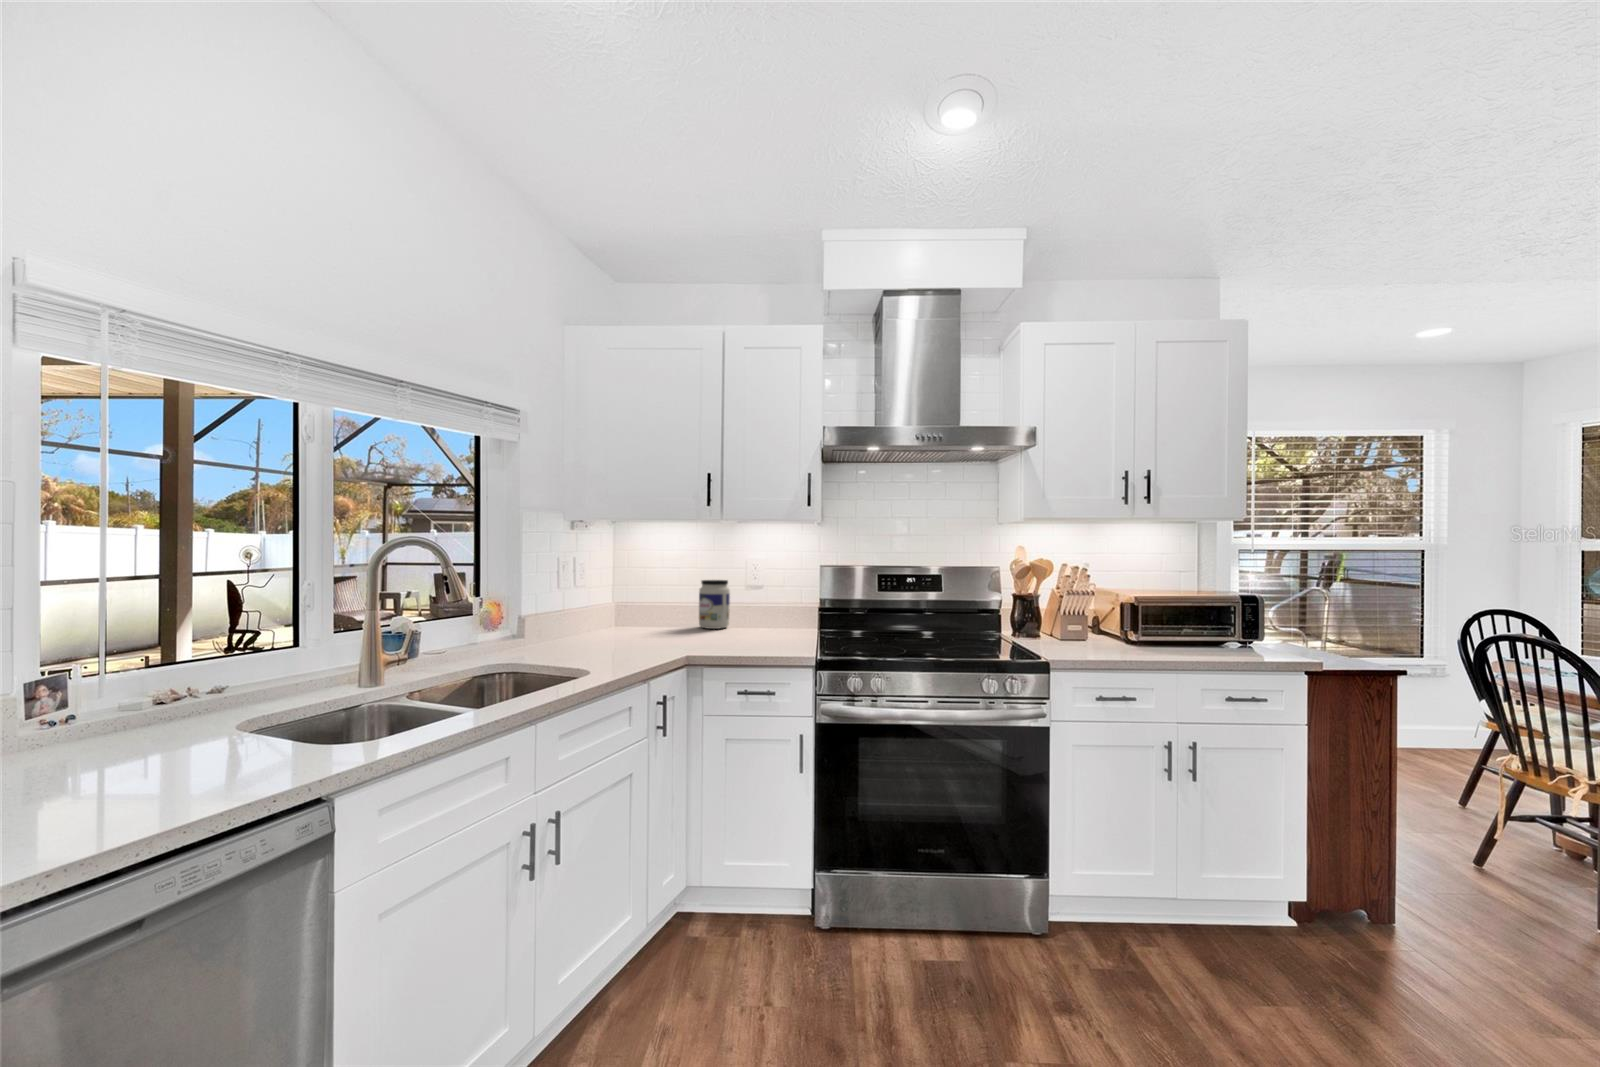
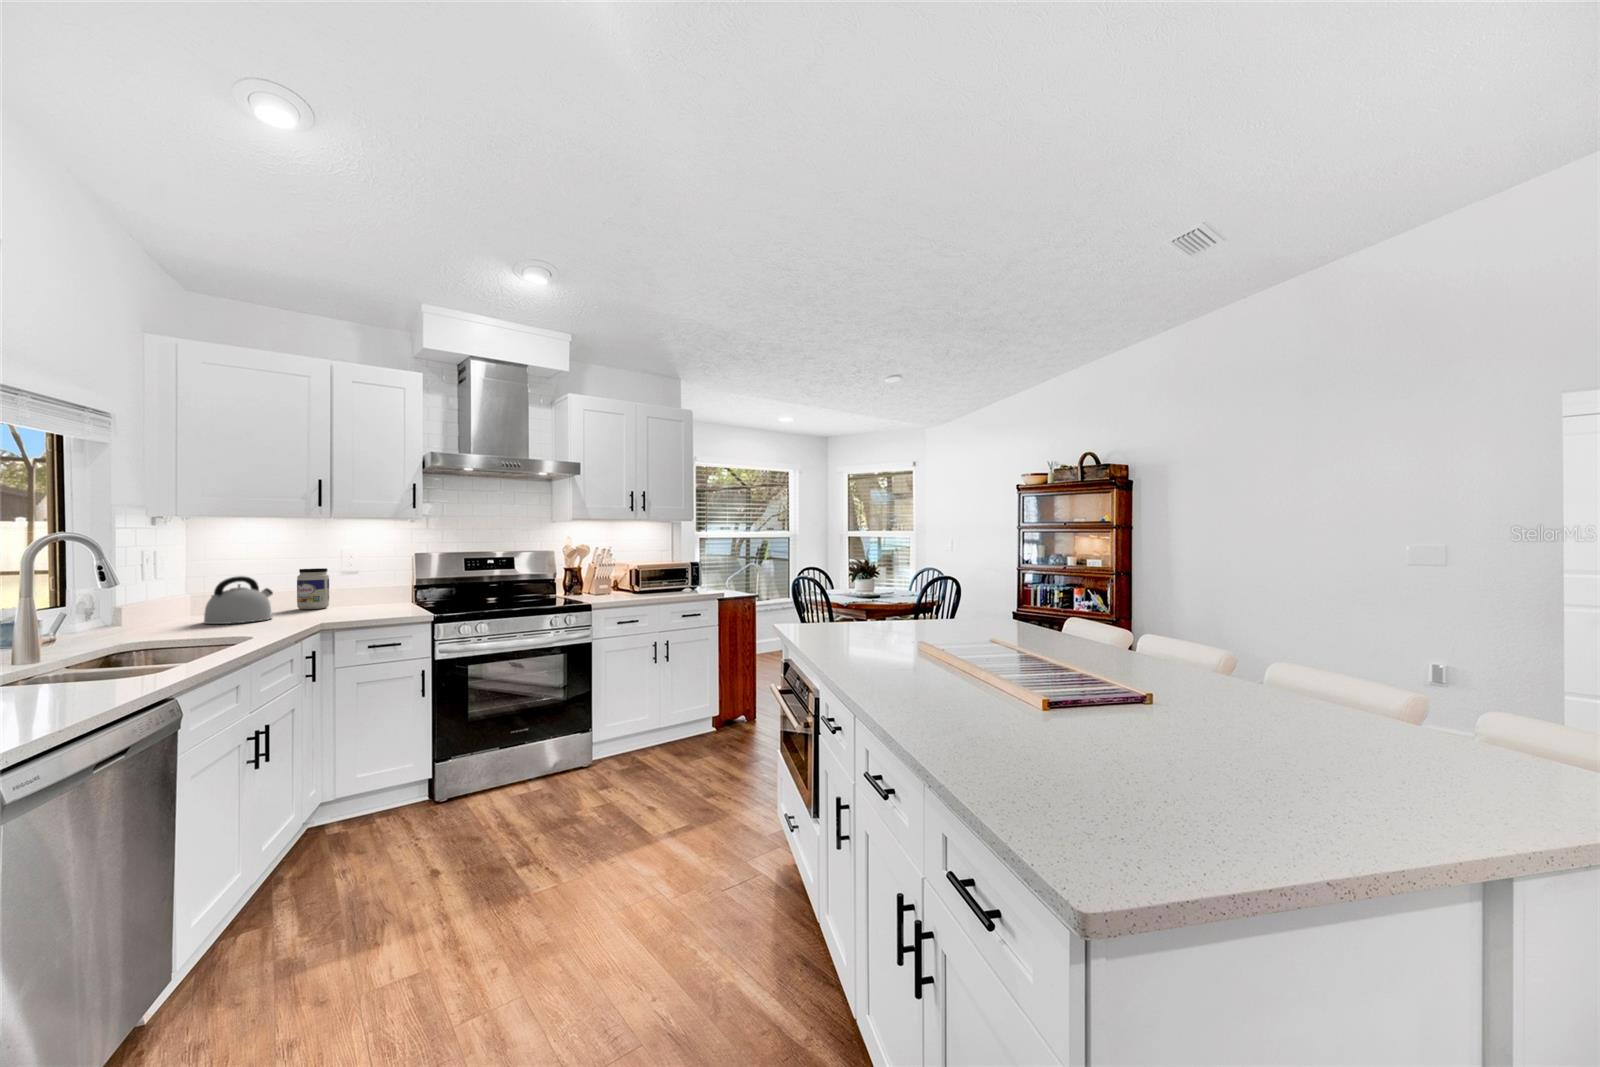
kettle: none [596,588,663,643] -> present [204,576,273,624]

